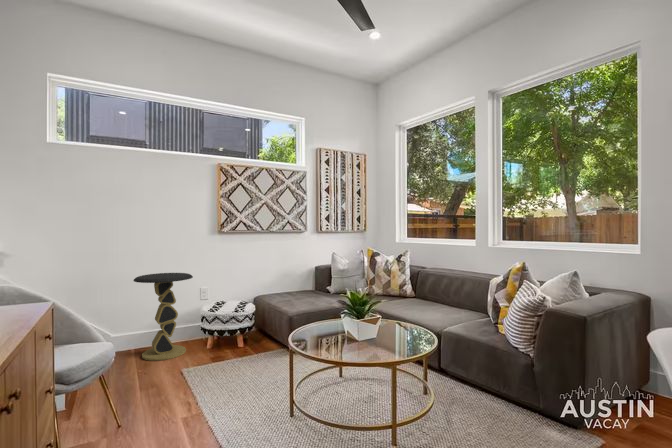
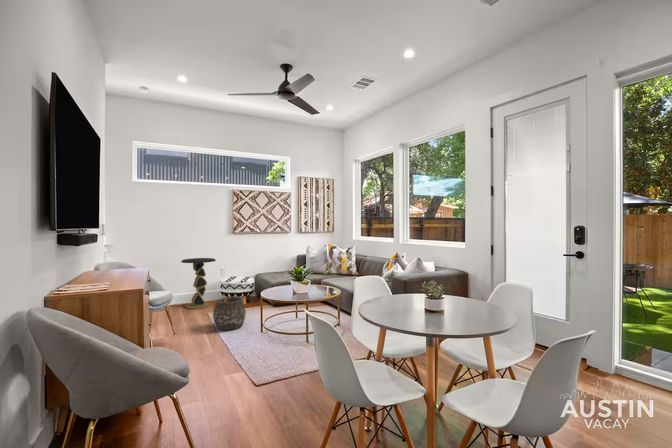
woven basket: none [189,348,252,419] -> present [213,297,246,330]

